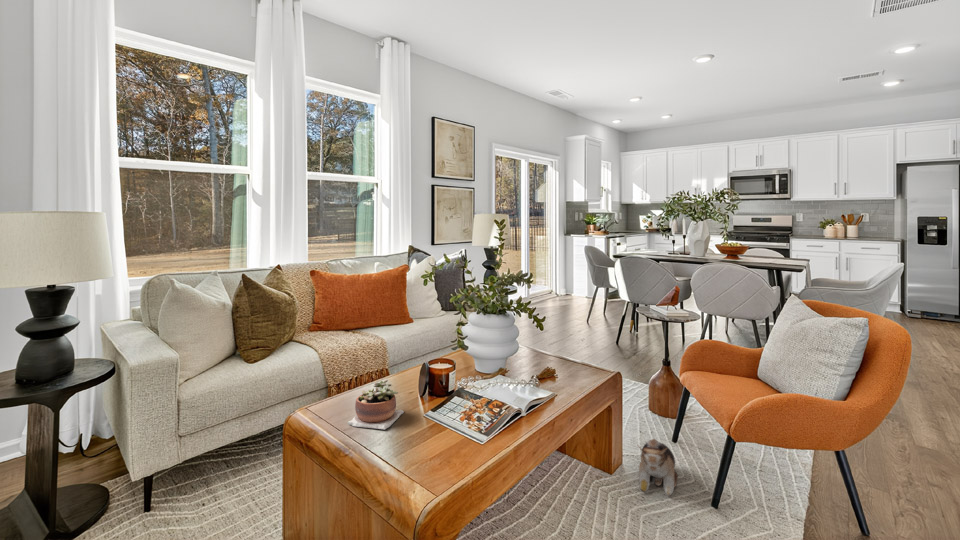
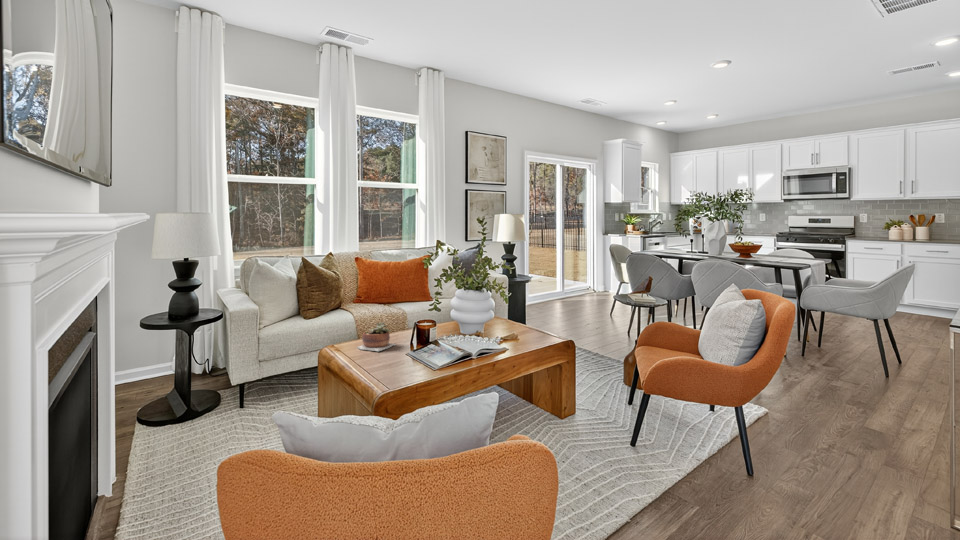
plush toy: present [639,439,678,495] -> none [567,378,609,422]

